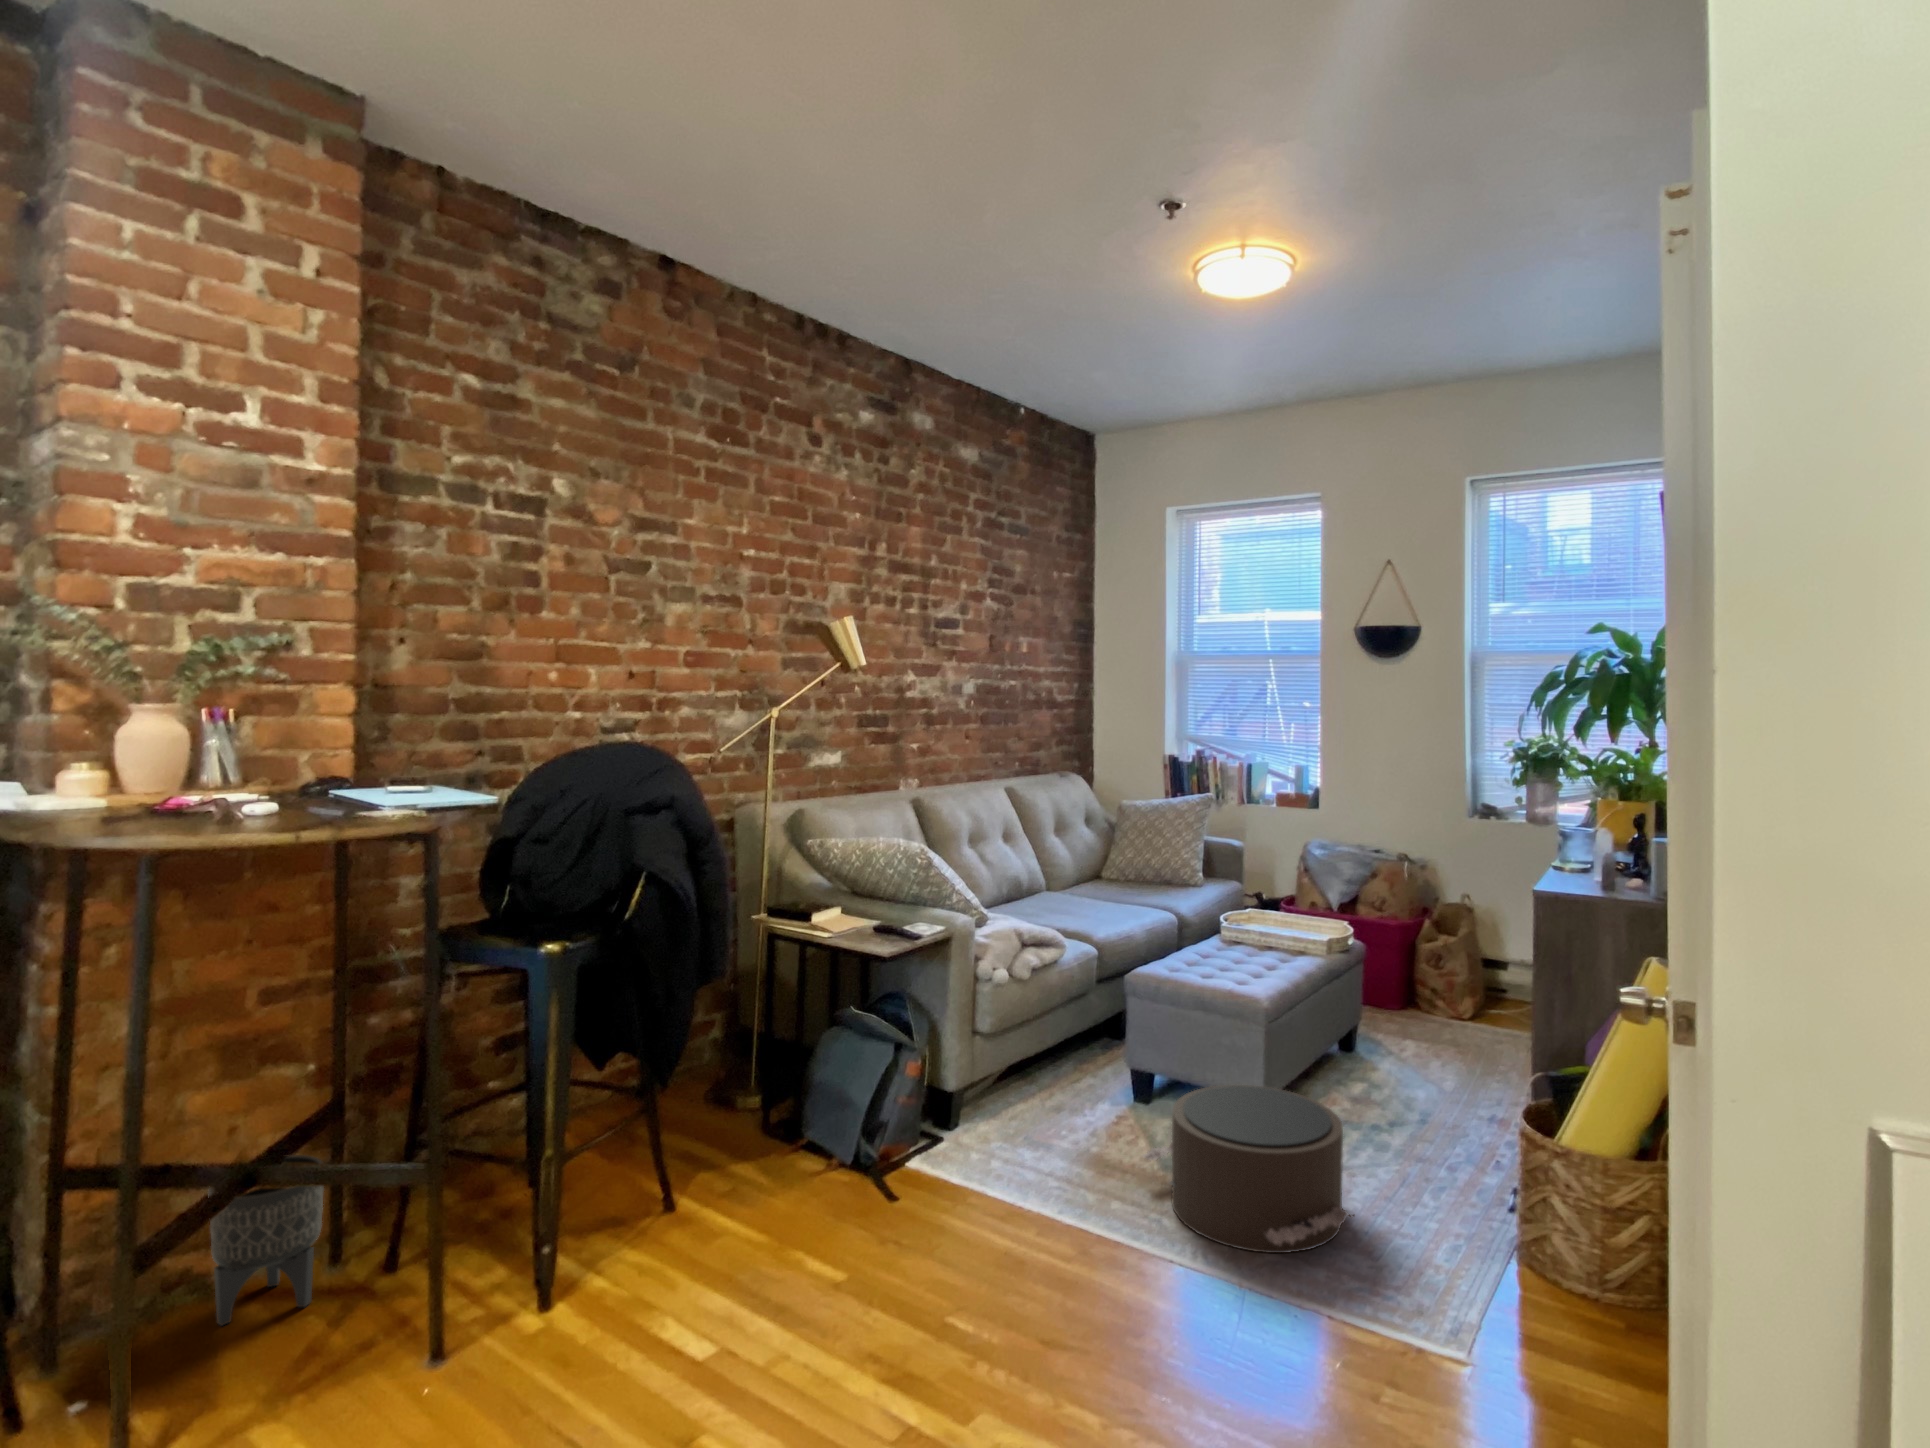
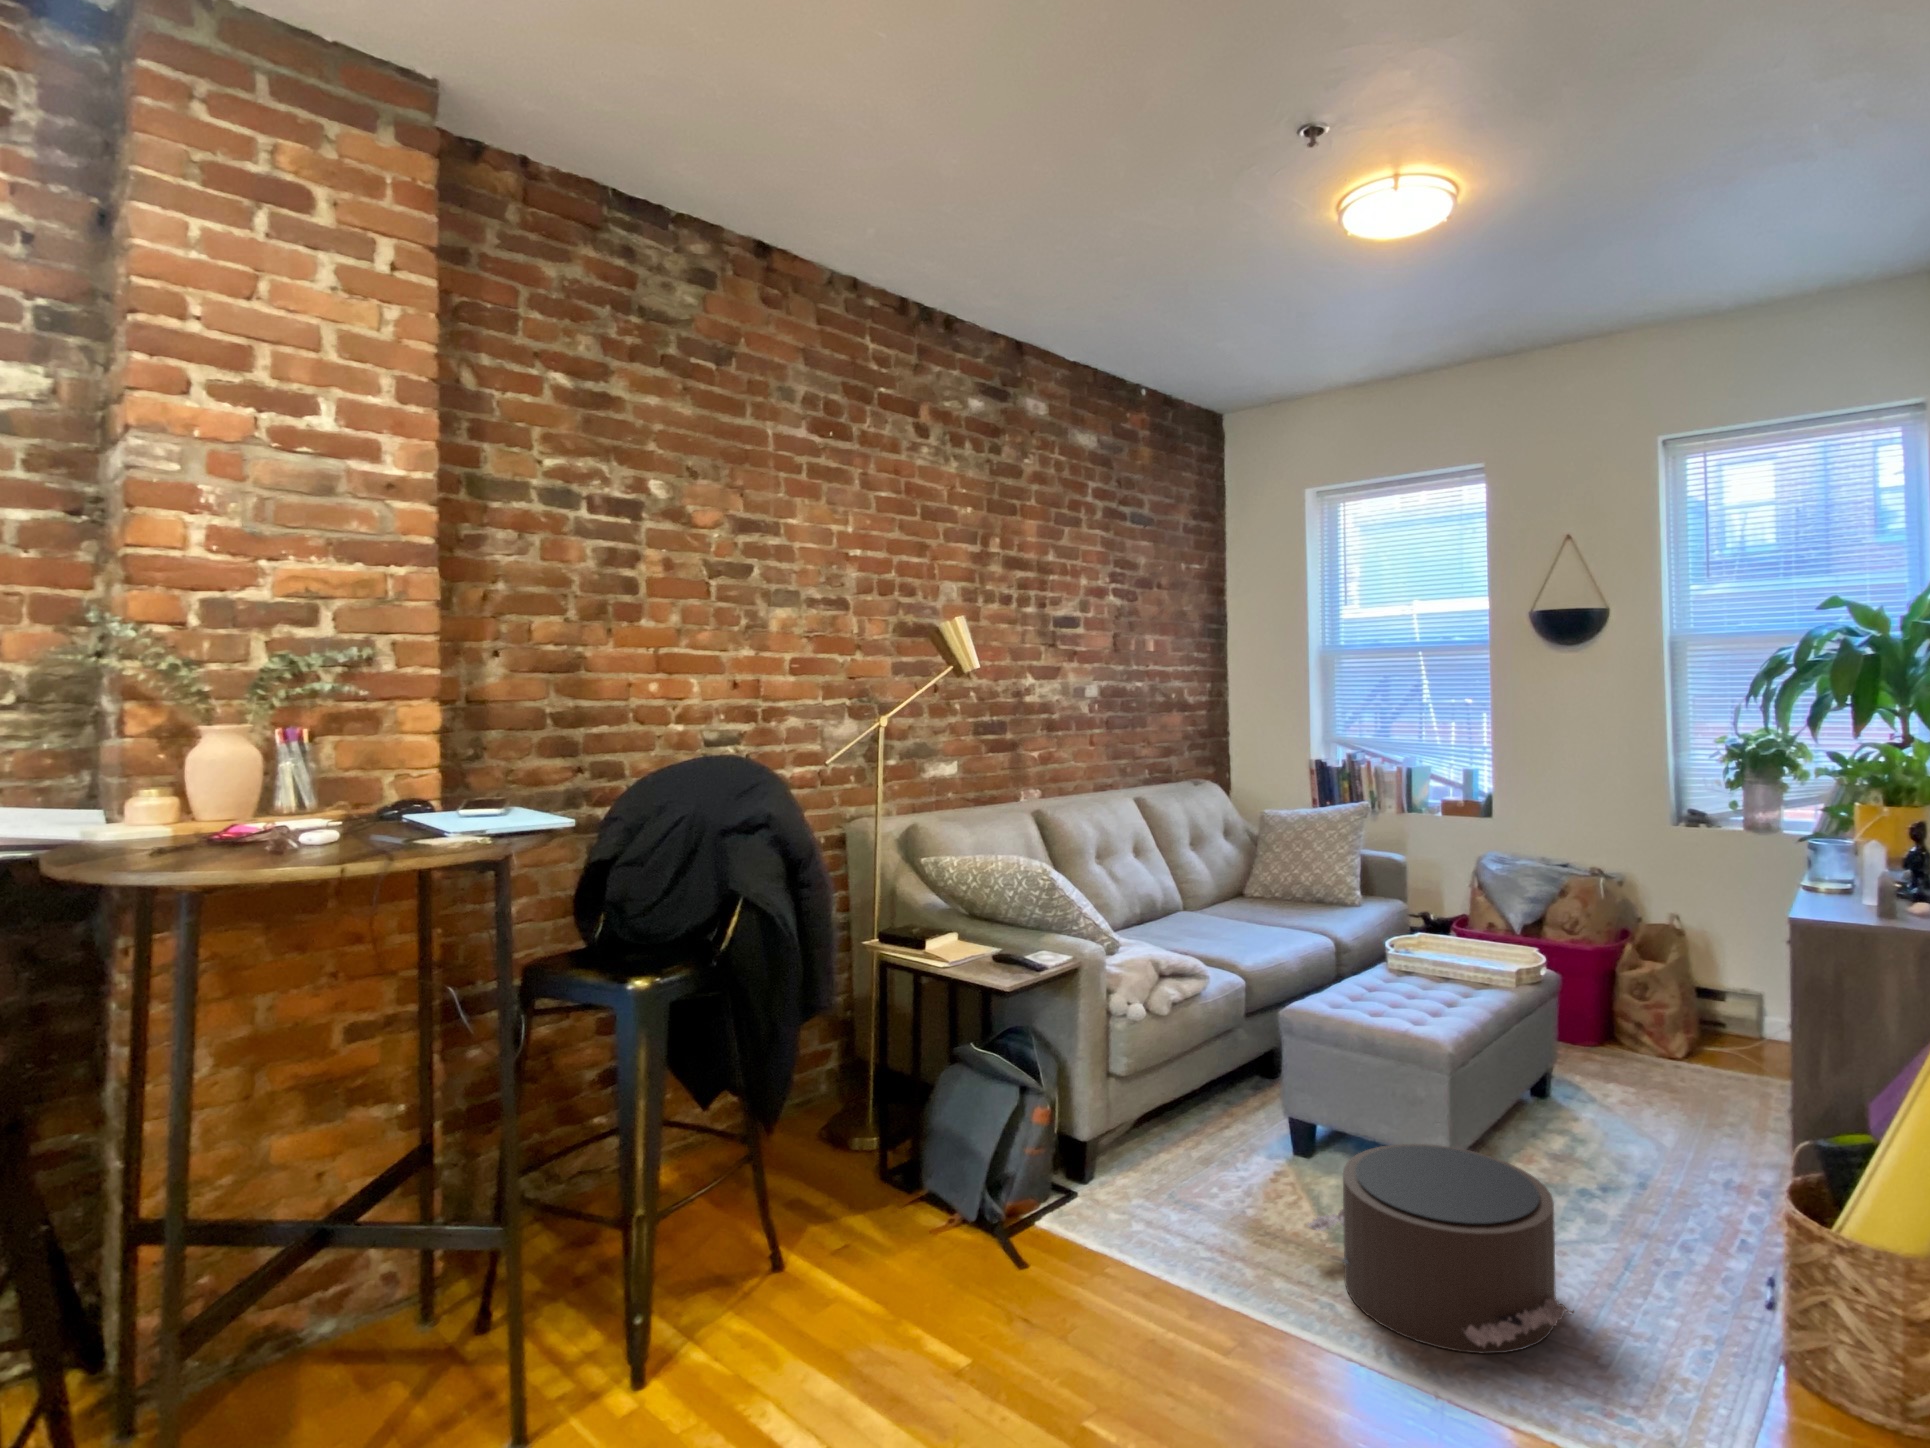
planter: present [209,1155,324,1326] -> none [294,1204,413,1389]

